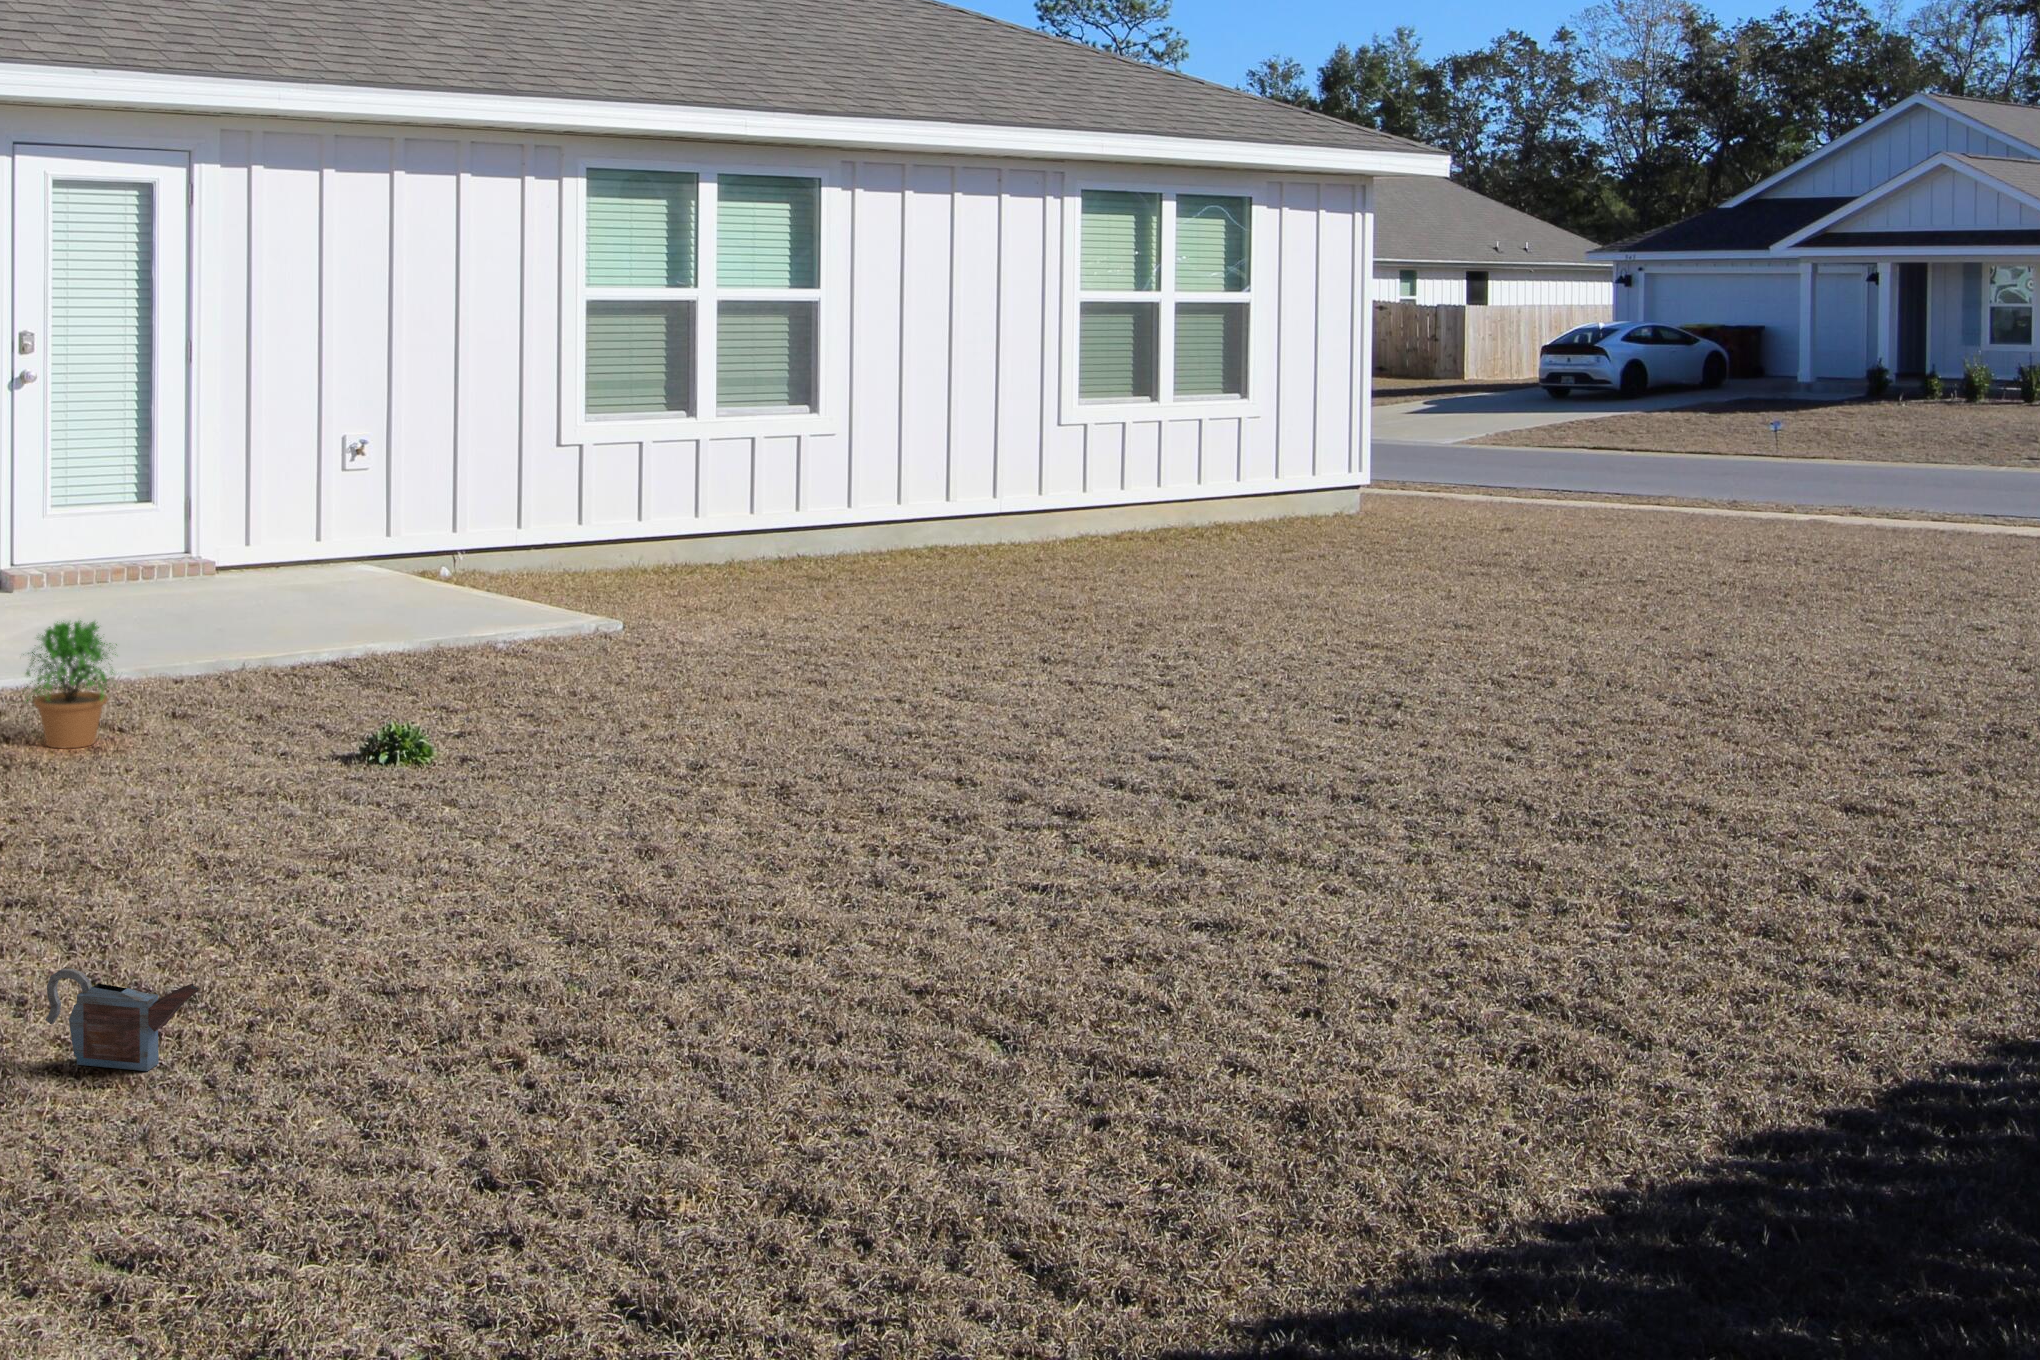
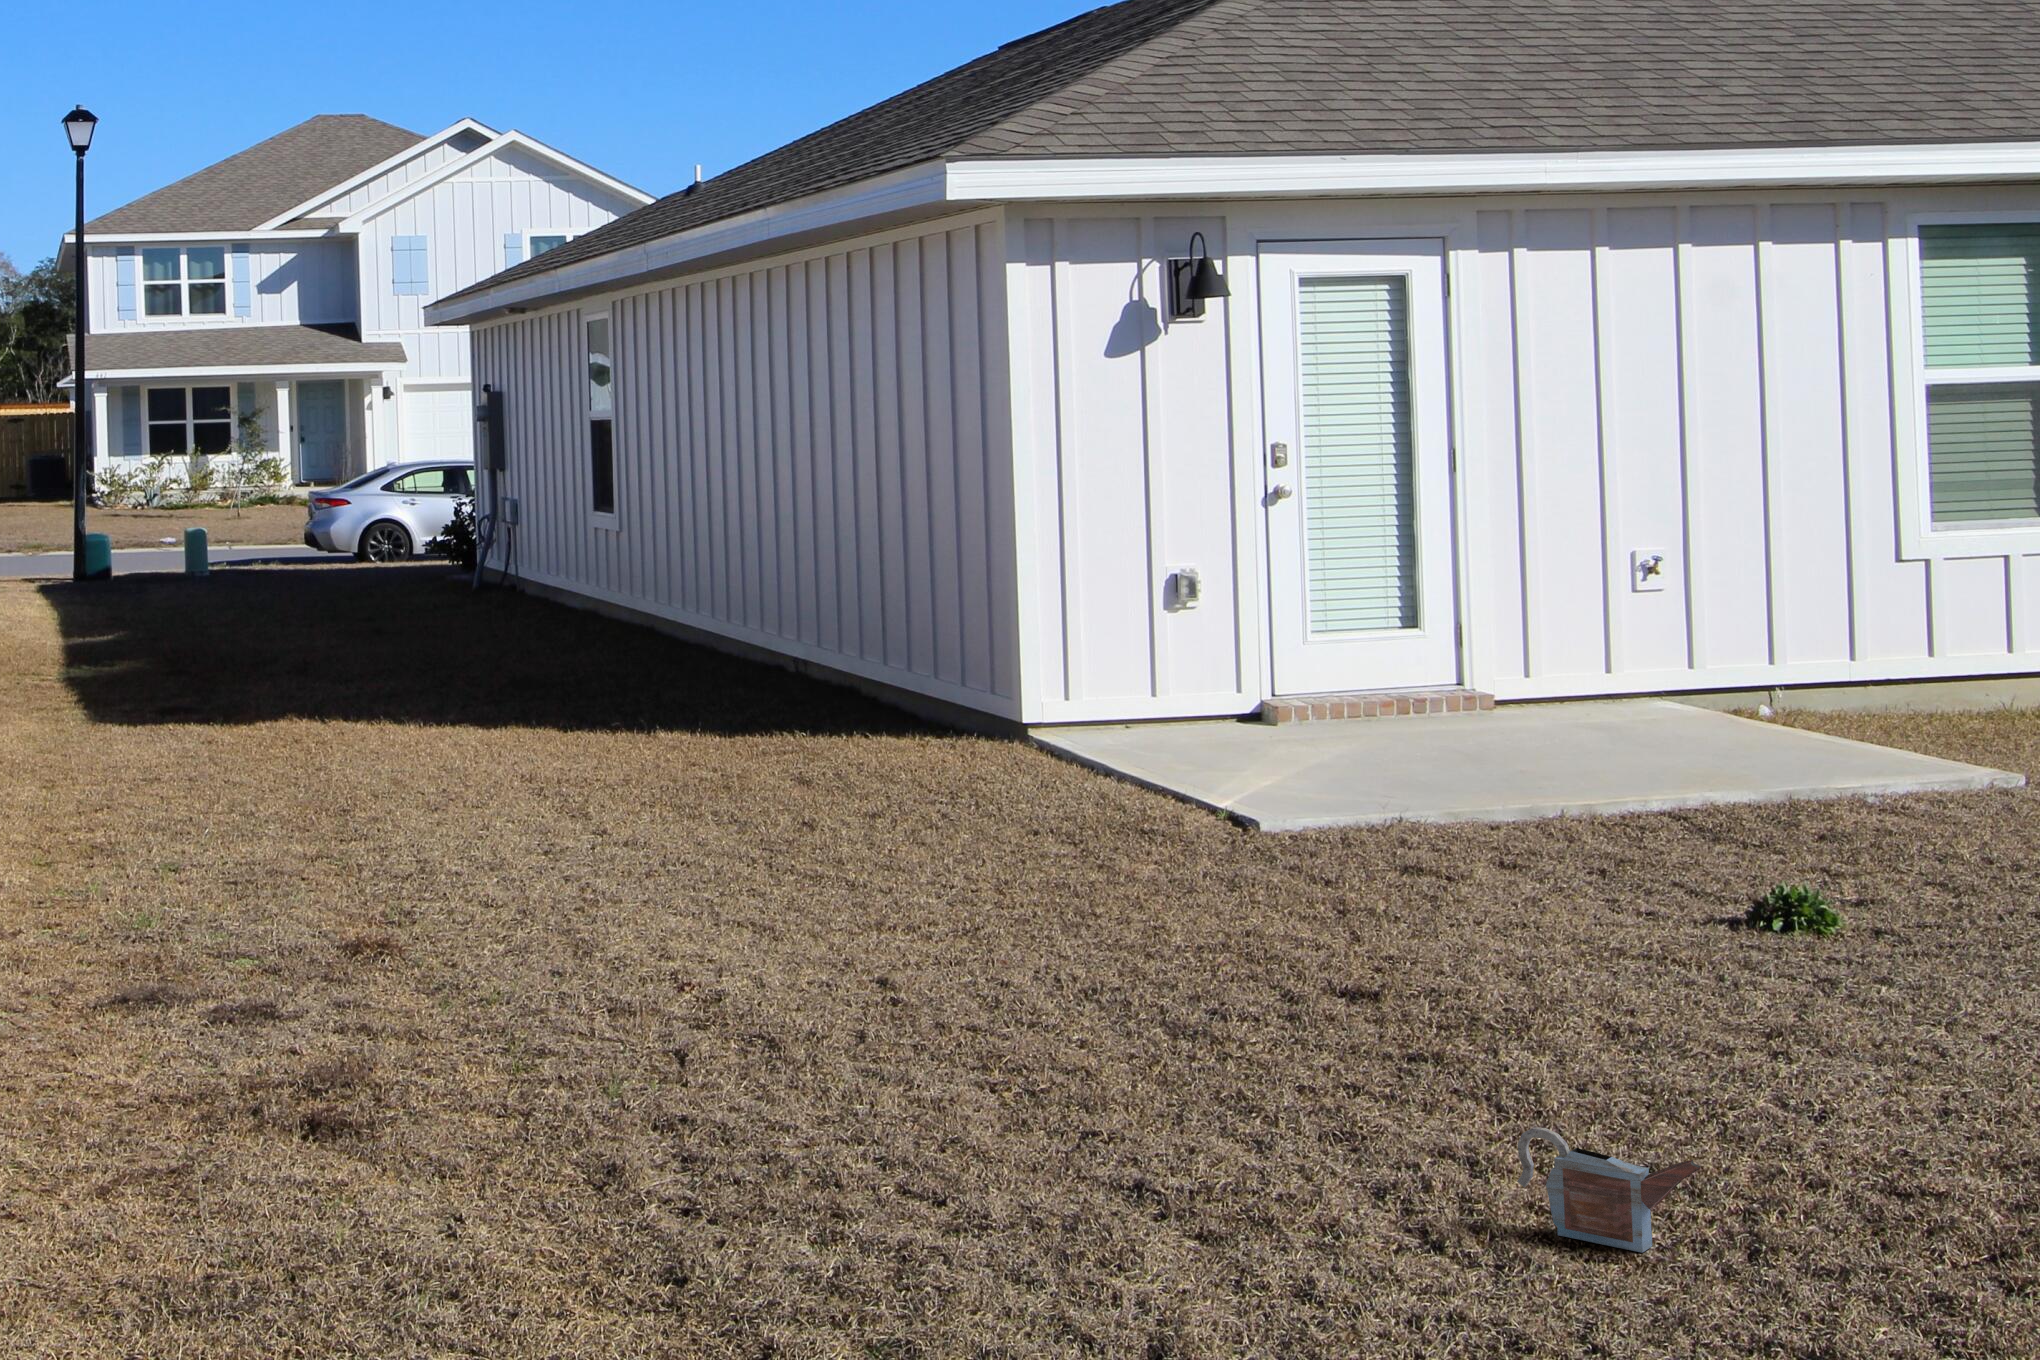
potted plant: present [23,621,117,748] -> none [1334,749,1451,893]

